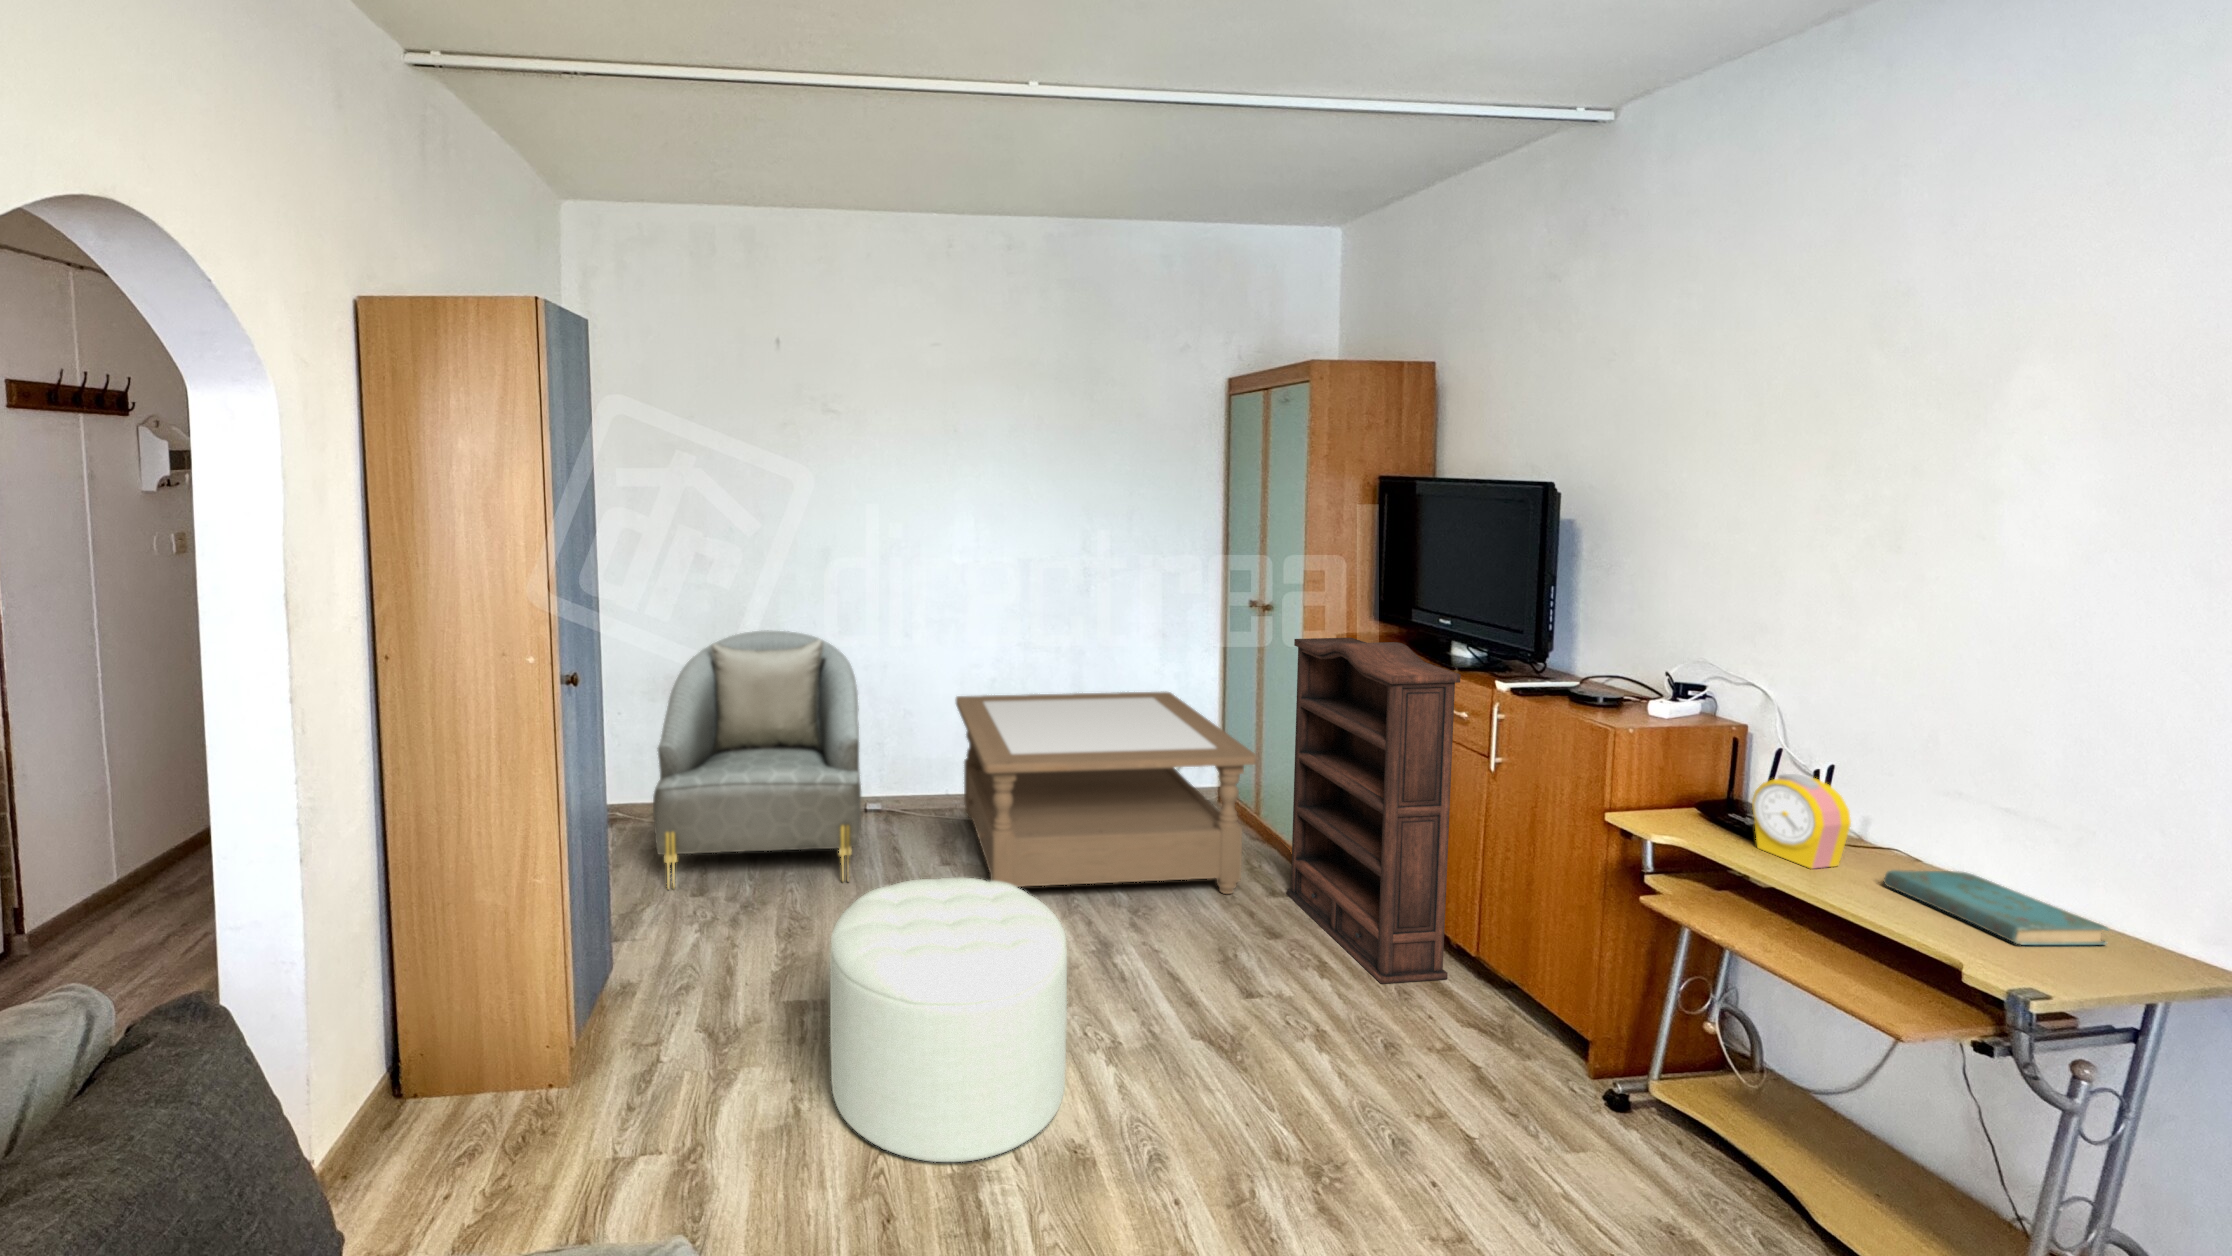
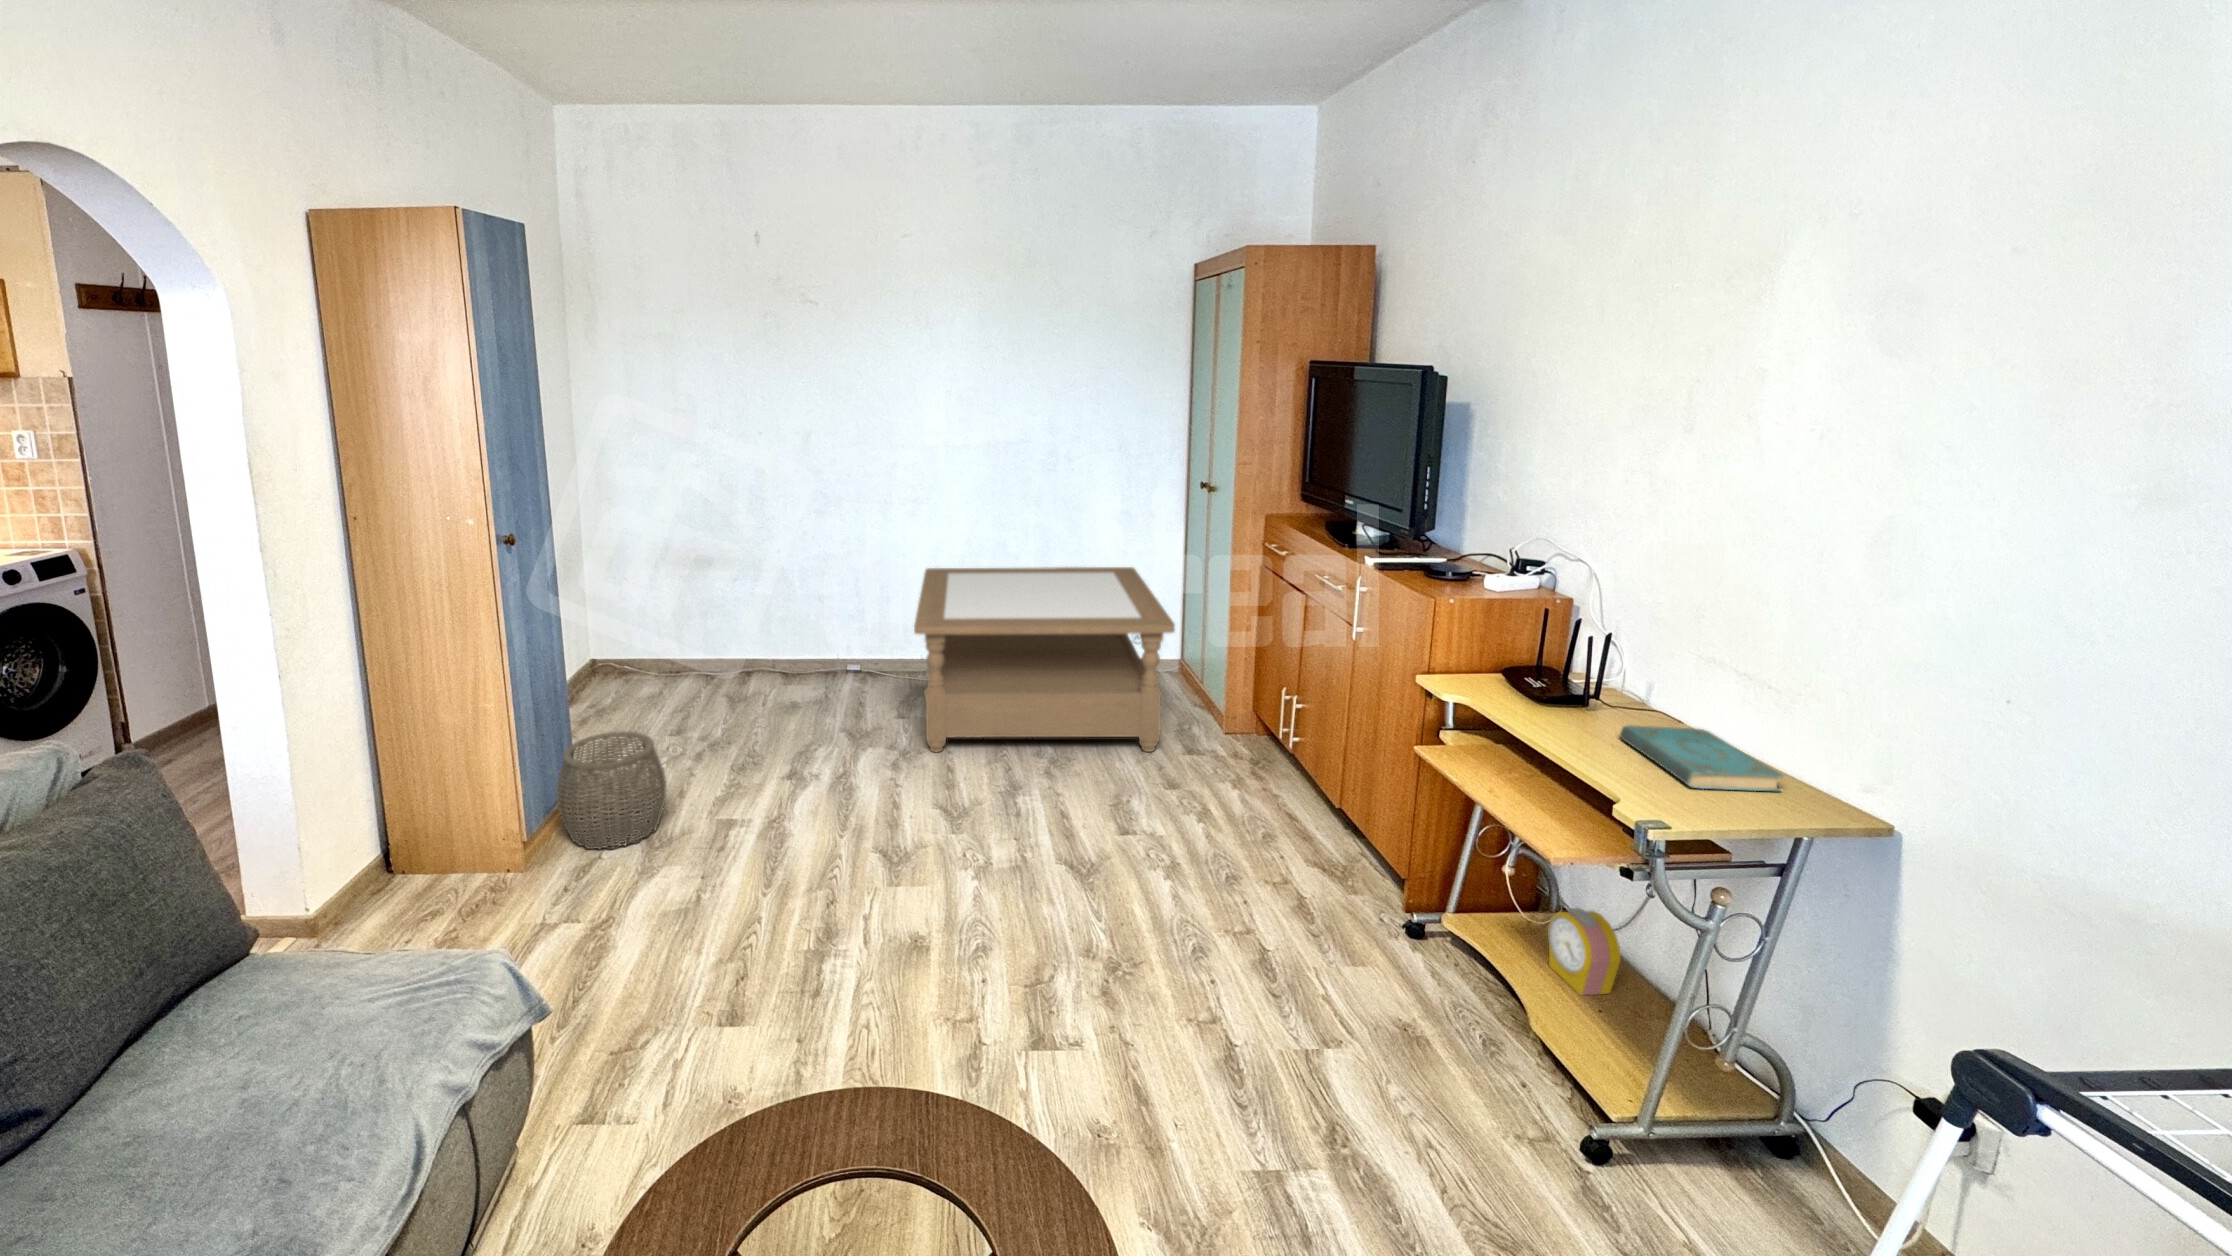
armchair: present [653,631,861,890] -> none [633,505,825,731]
bookshelf: present [1287,638,1461,984] -> none [1205,514,1337,830]
alarm clock: present [1752,774,1851,869] -> present [1548,908,1620,995]
ottoman: present [830,878,1067,1162] -> none [719,718,925,940]
woven basket: none [603,900,733,1051] -> present [557,731,666,849]

